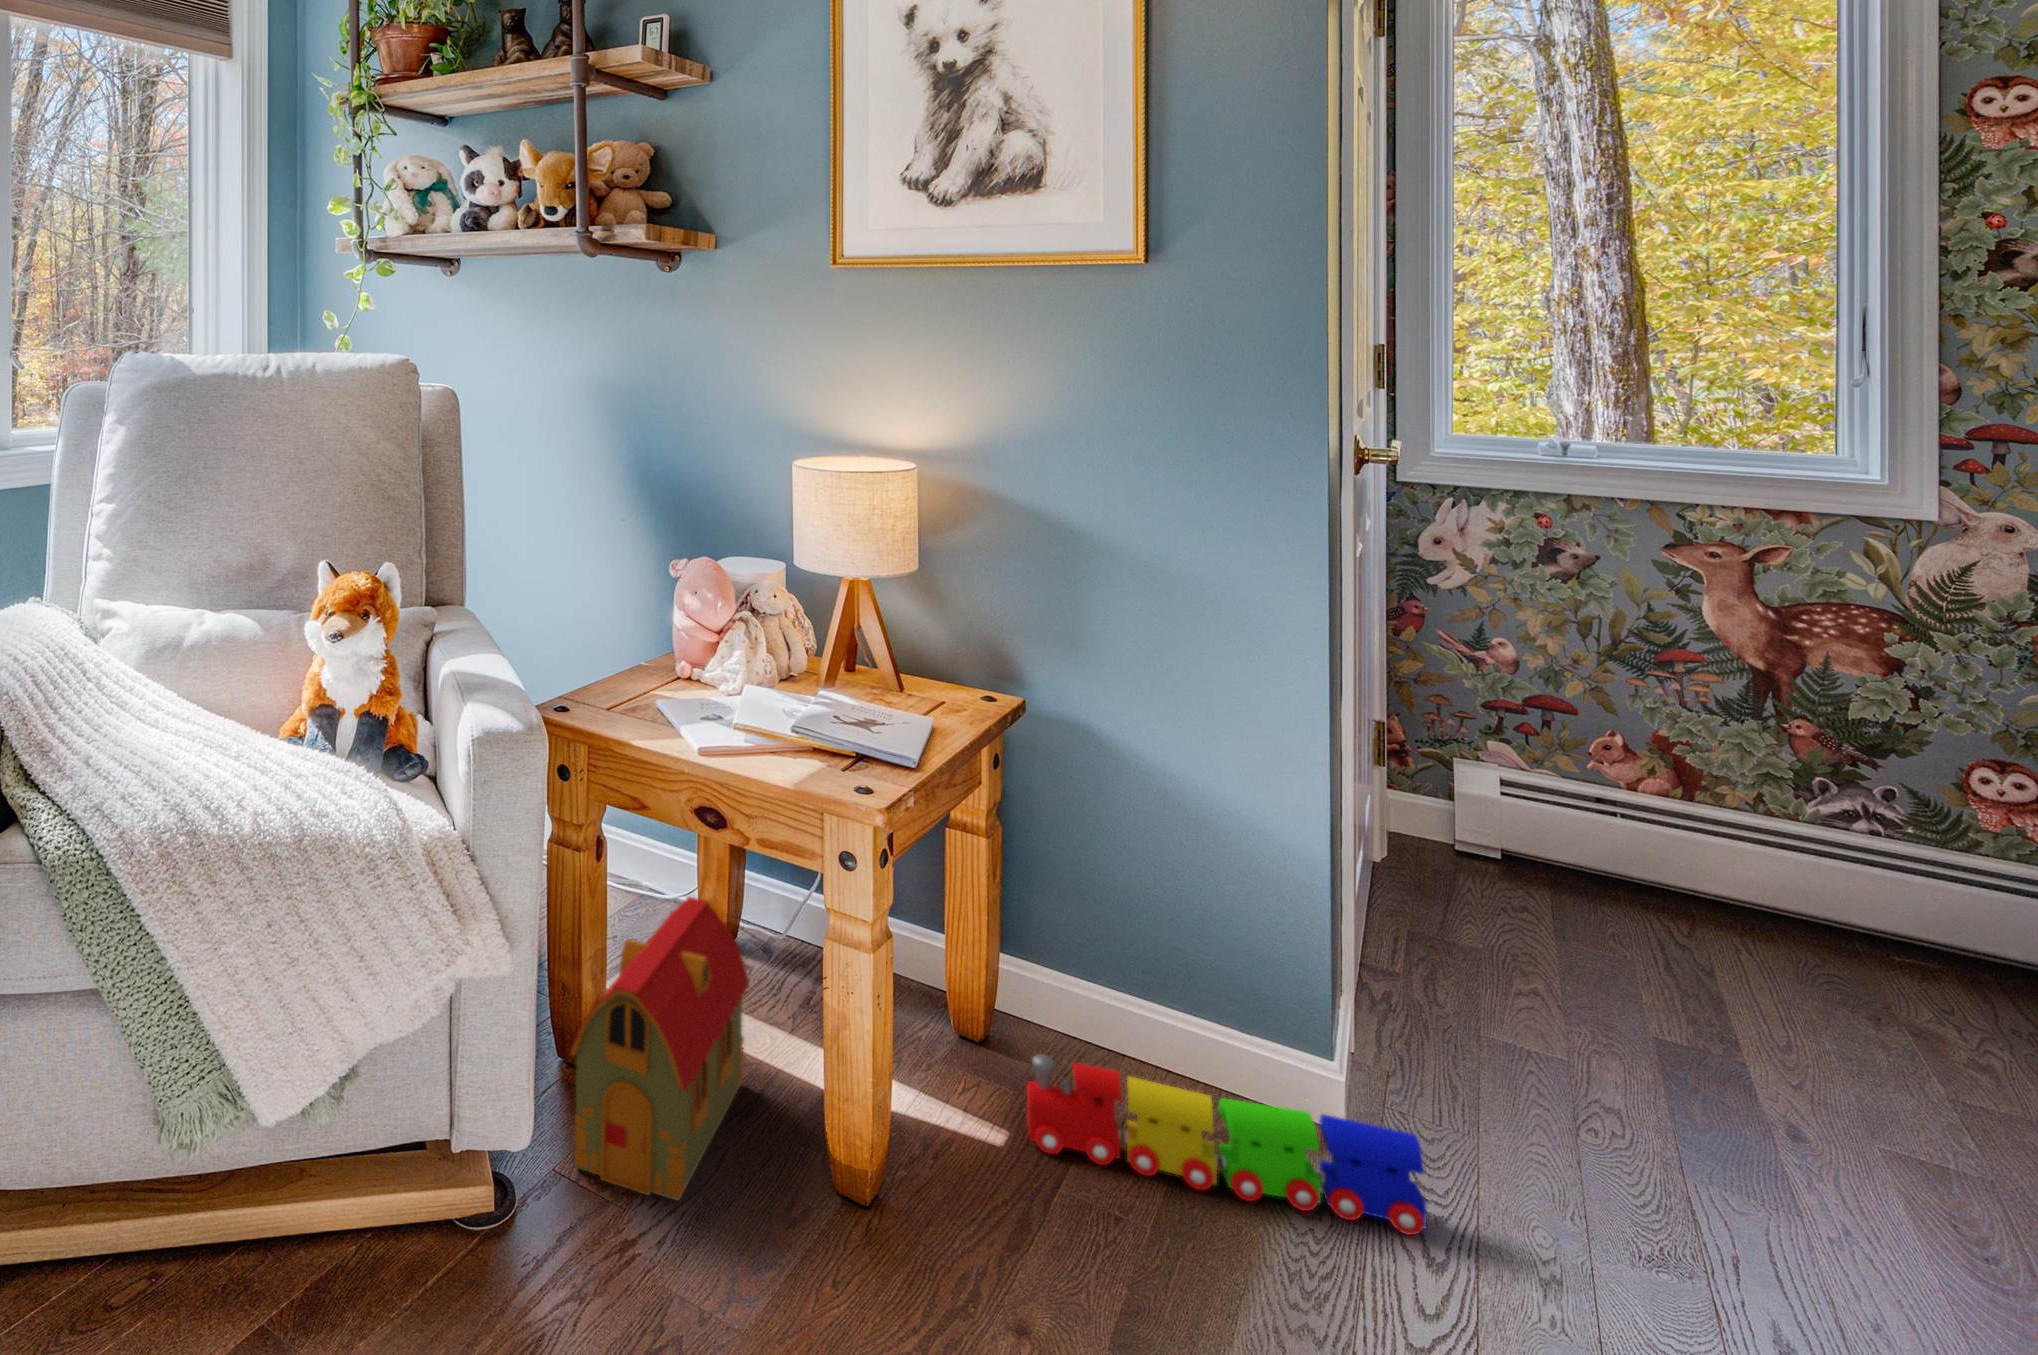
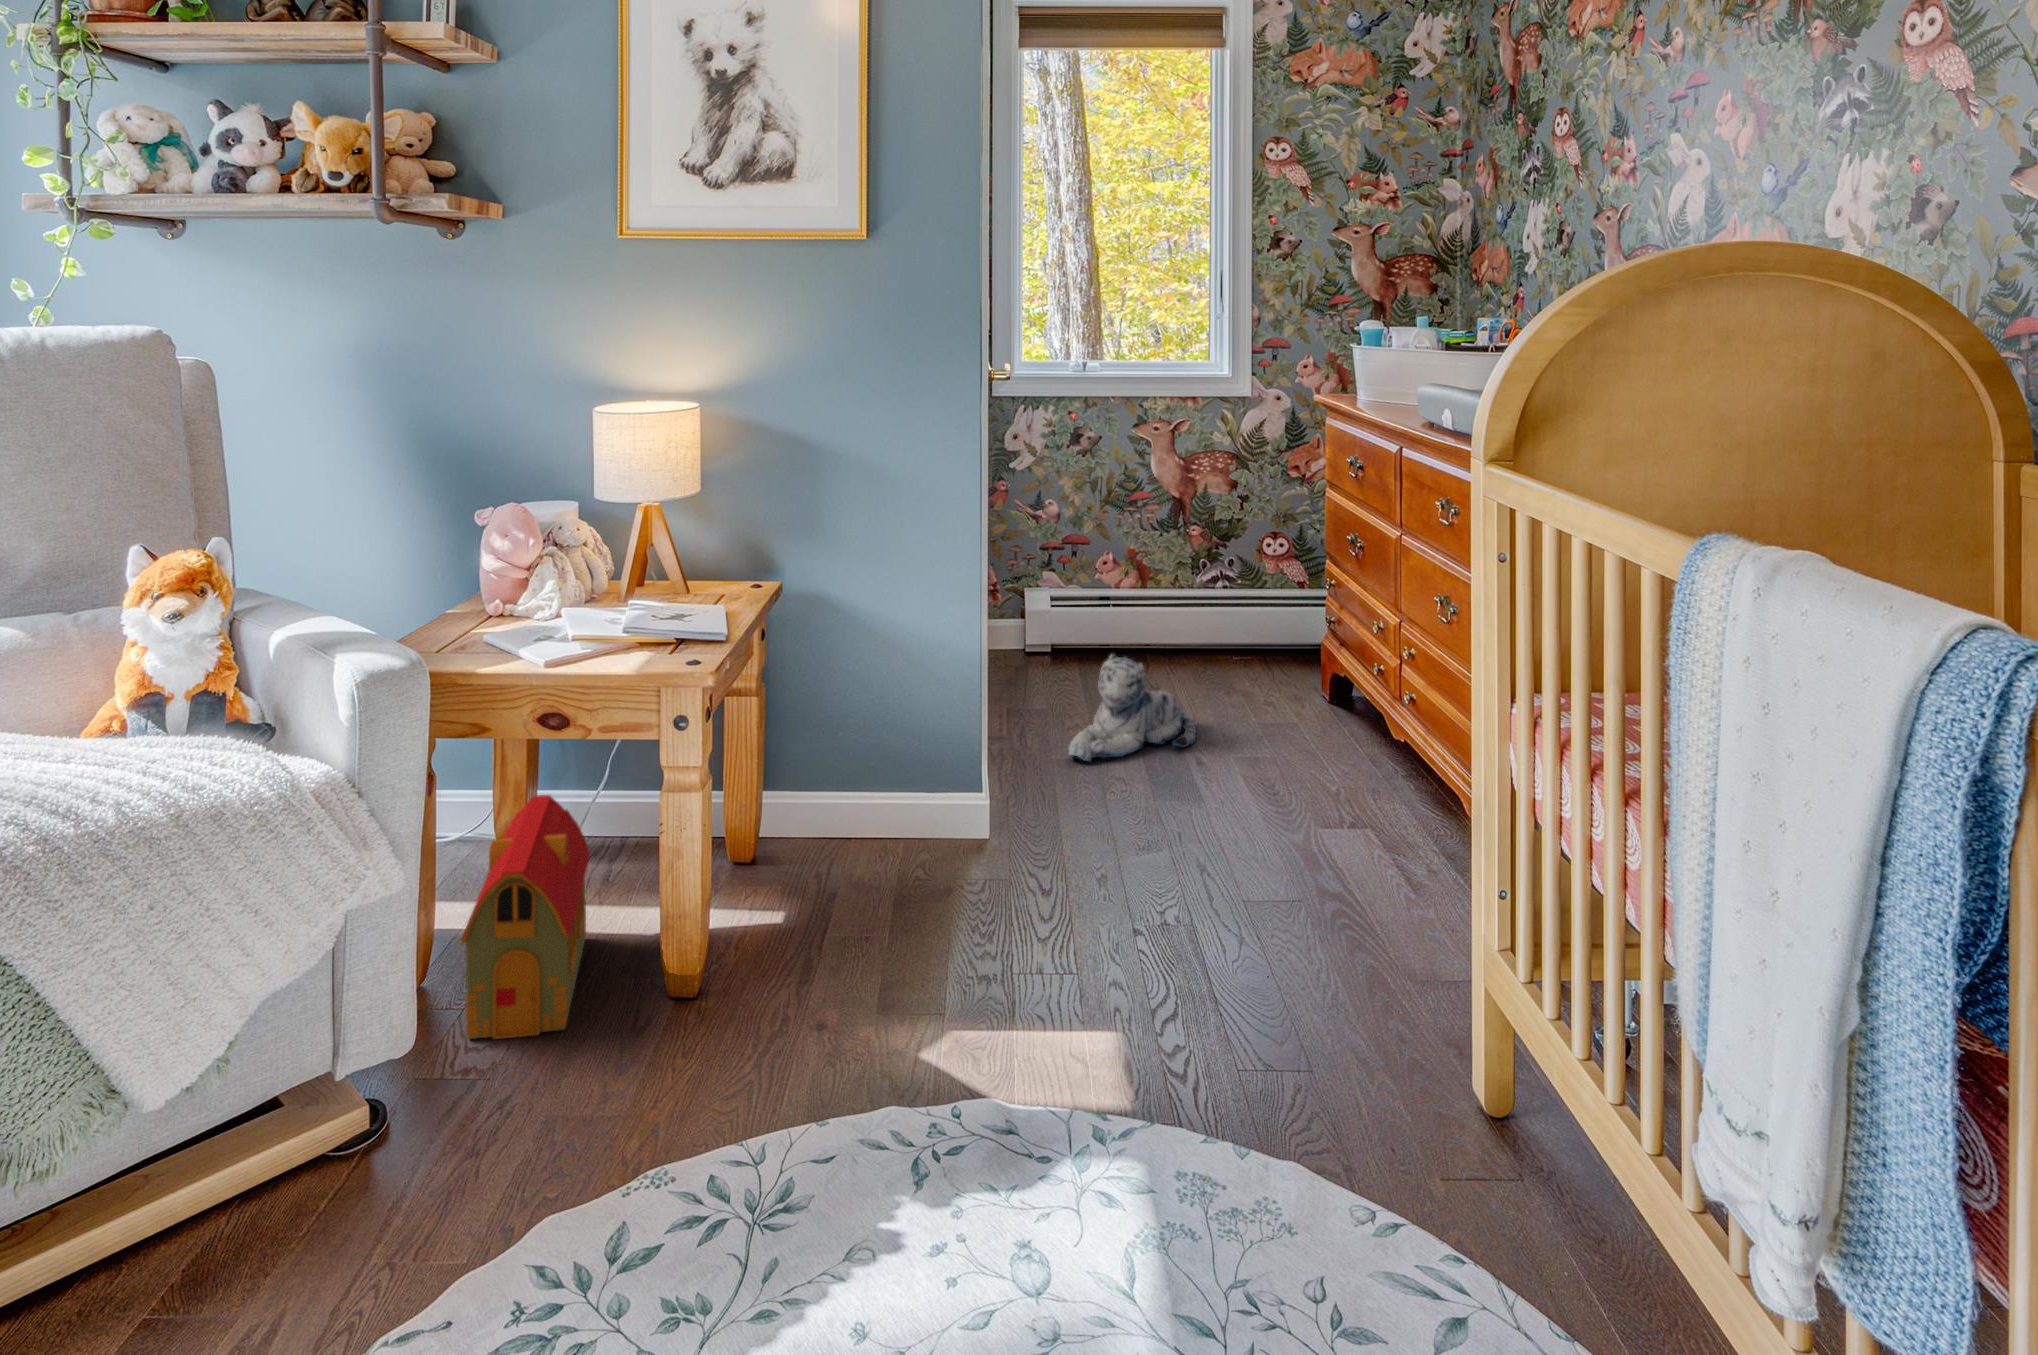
plush toy: none [1510,895,1793,1084] -> present [1068,654,1197,762]
toy train: present [1027,1054,1427,1235] -> none [803,819,1040,908]

